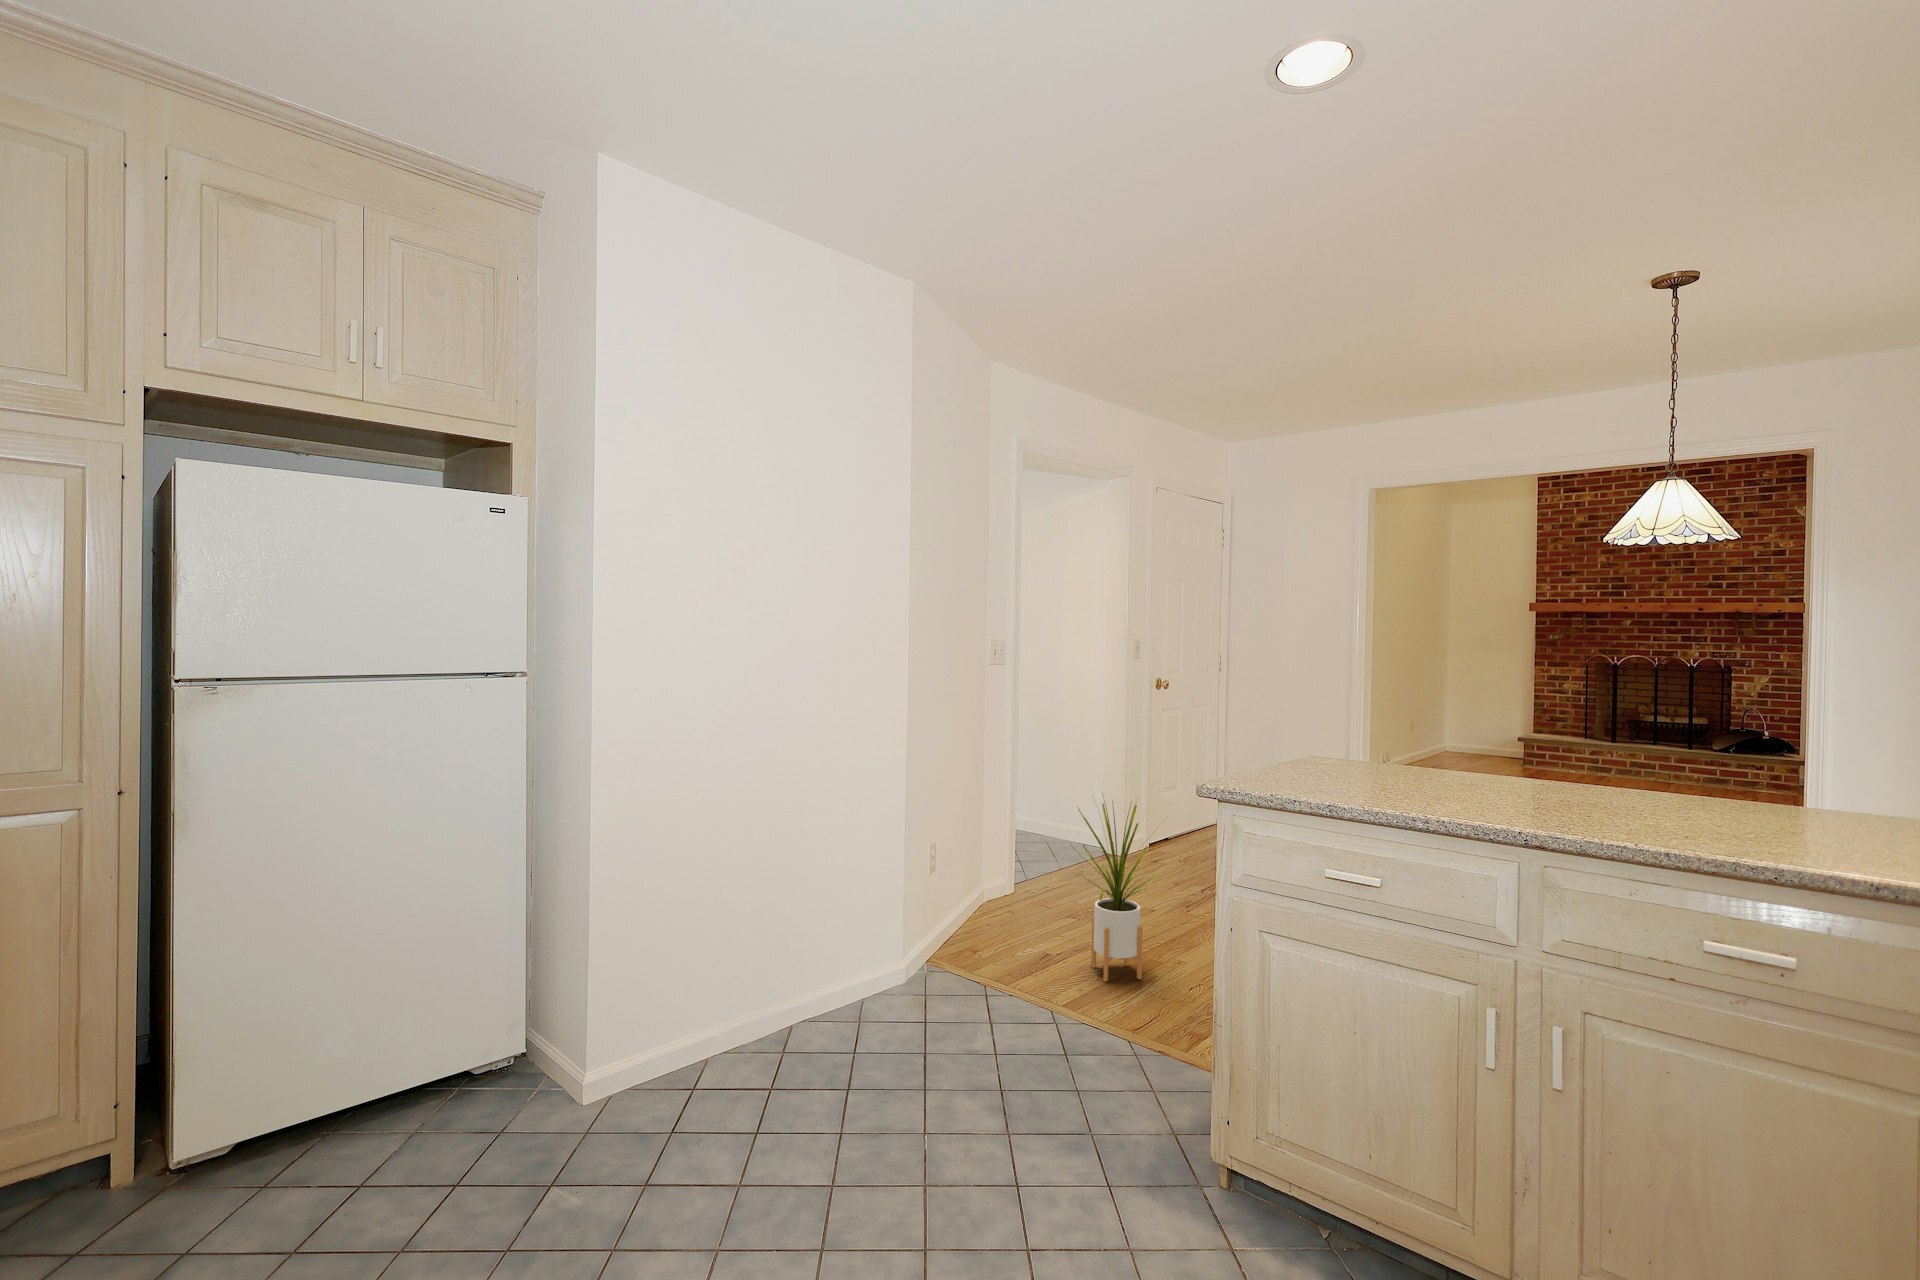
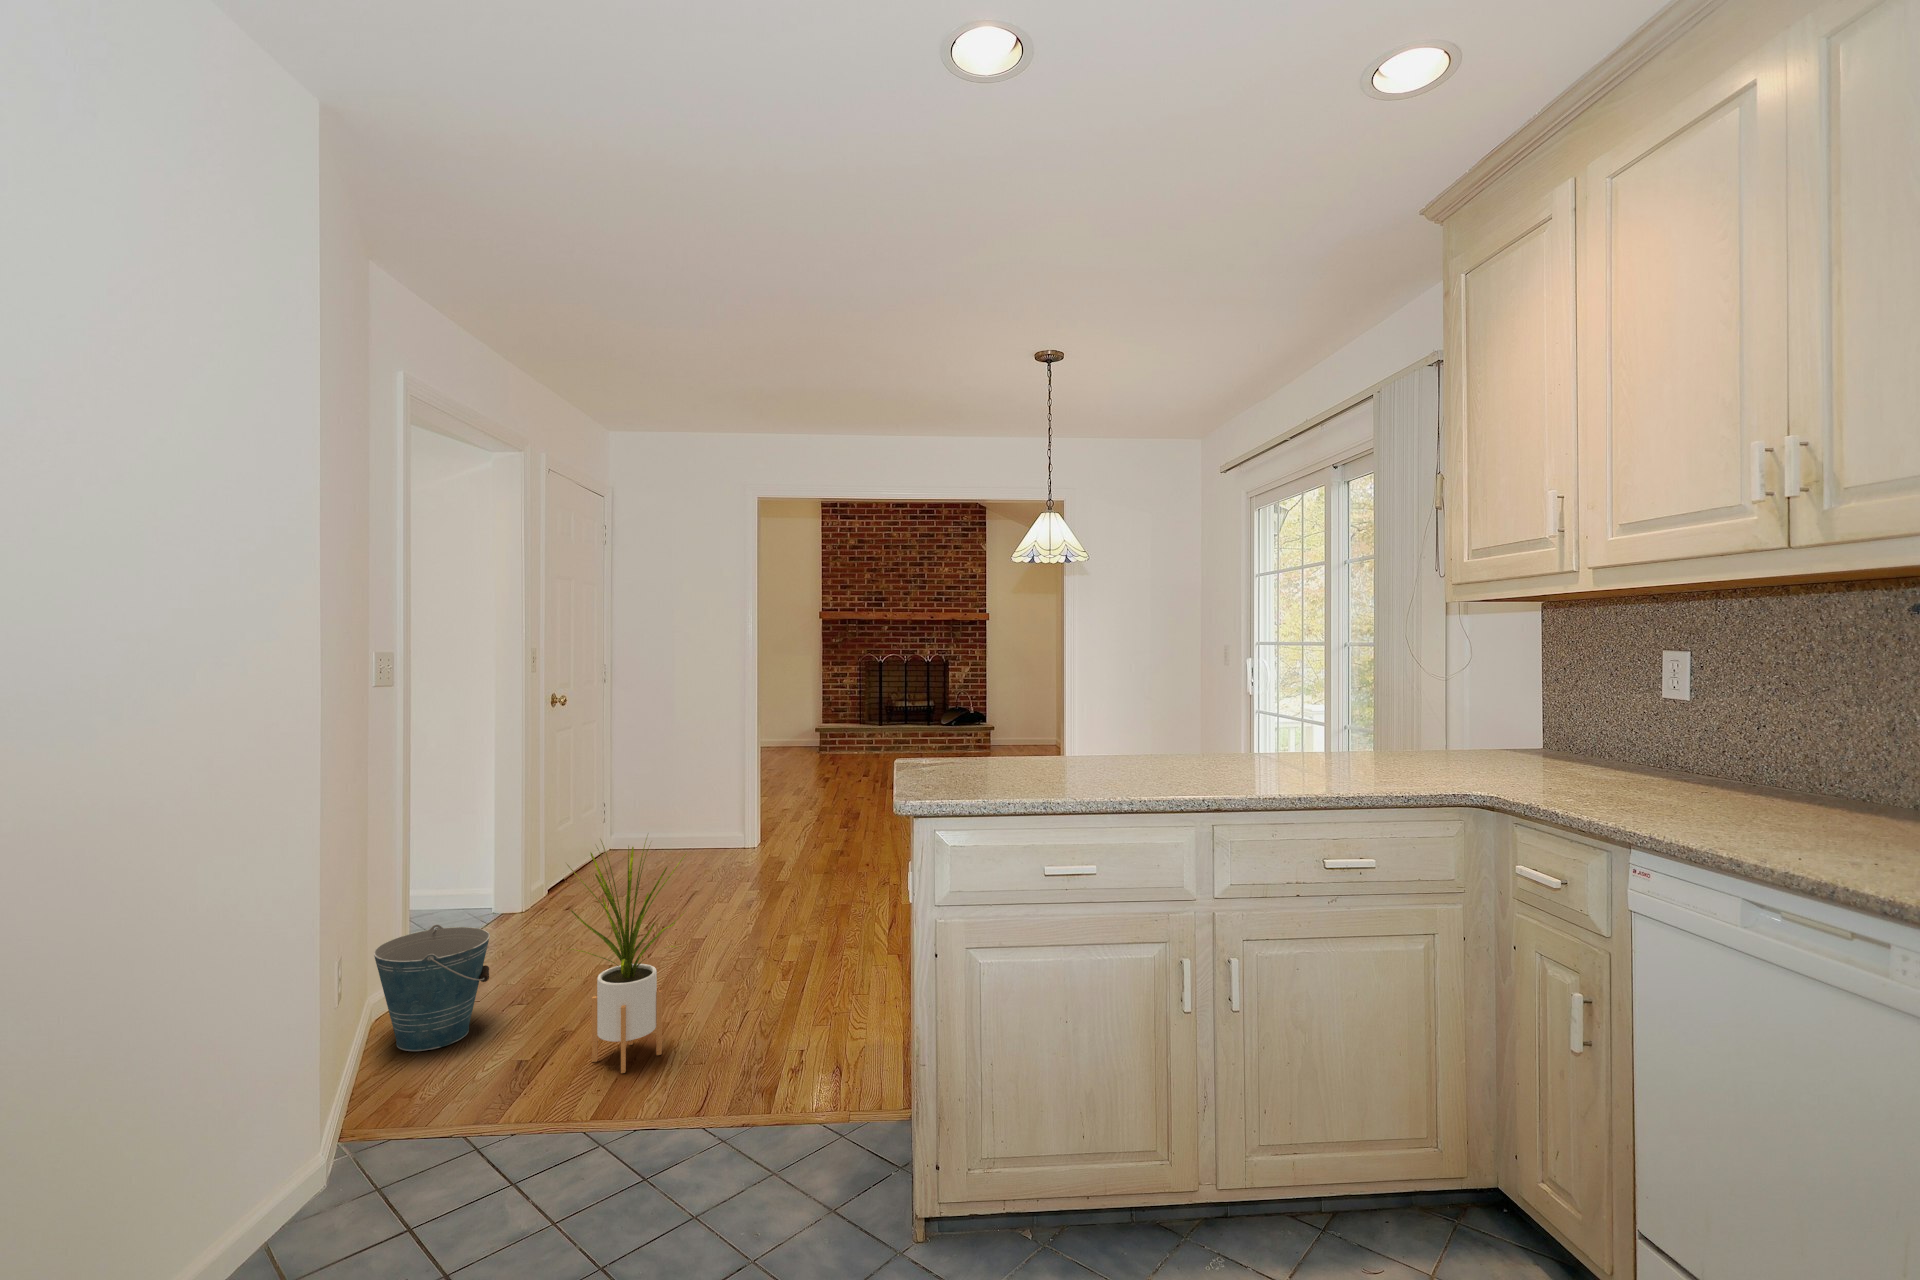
bucket: none [978,839,1050,925] -> present [374,925,490,1051]

